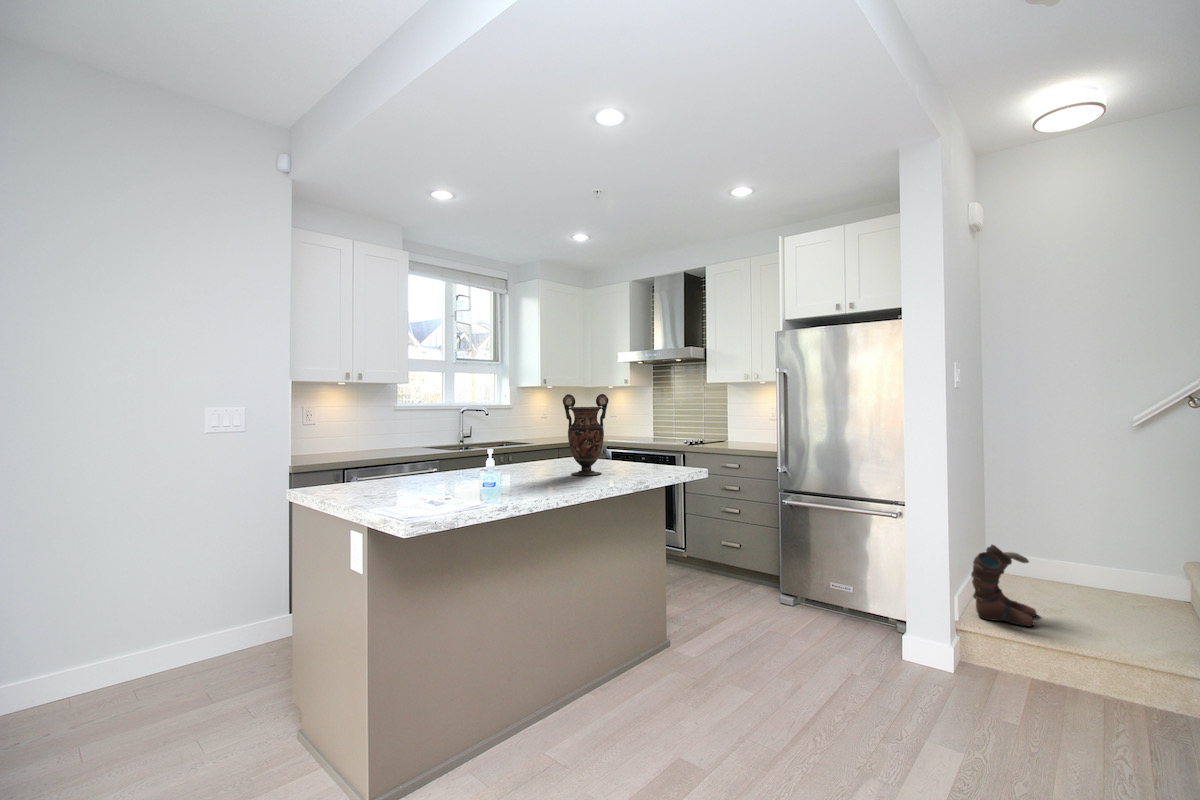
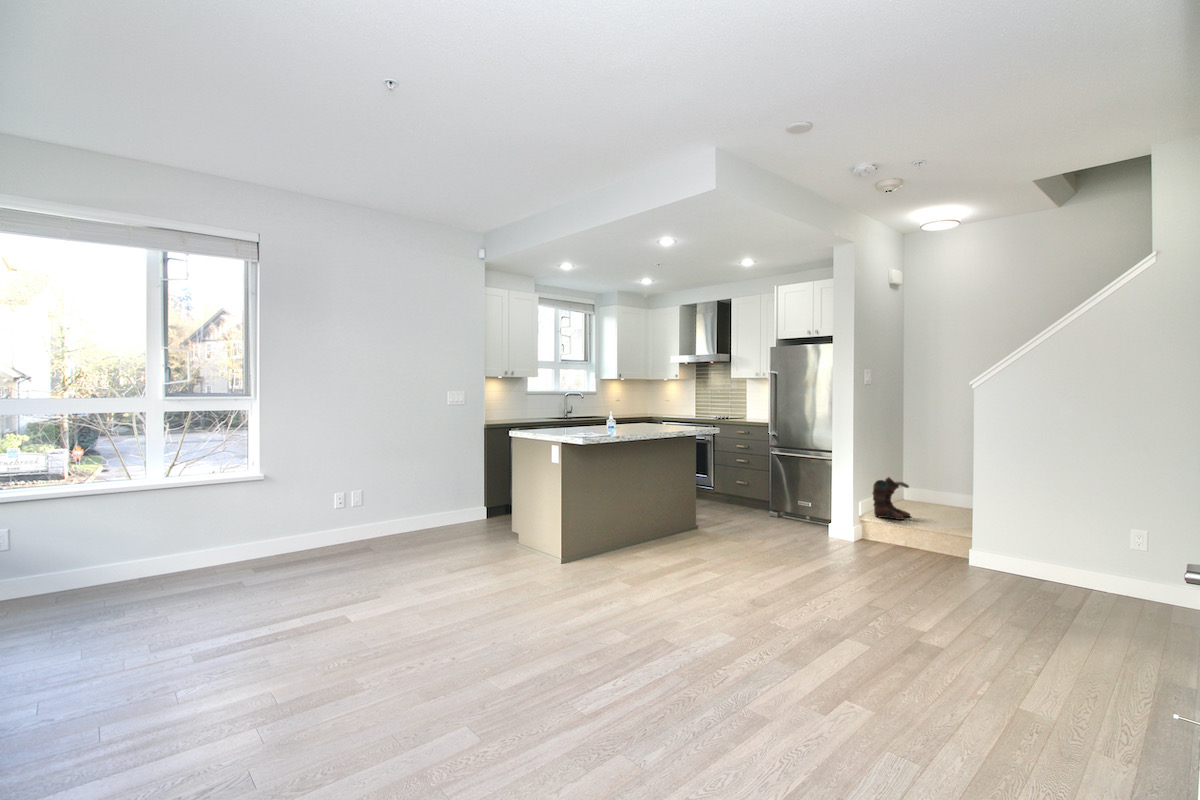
vase: present [563,394,608,476] -> none [640,386,664,429]

